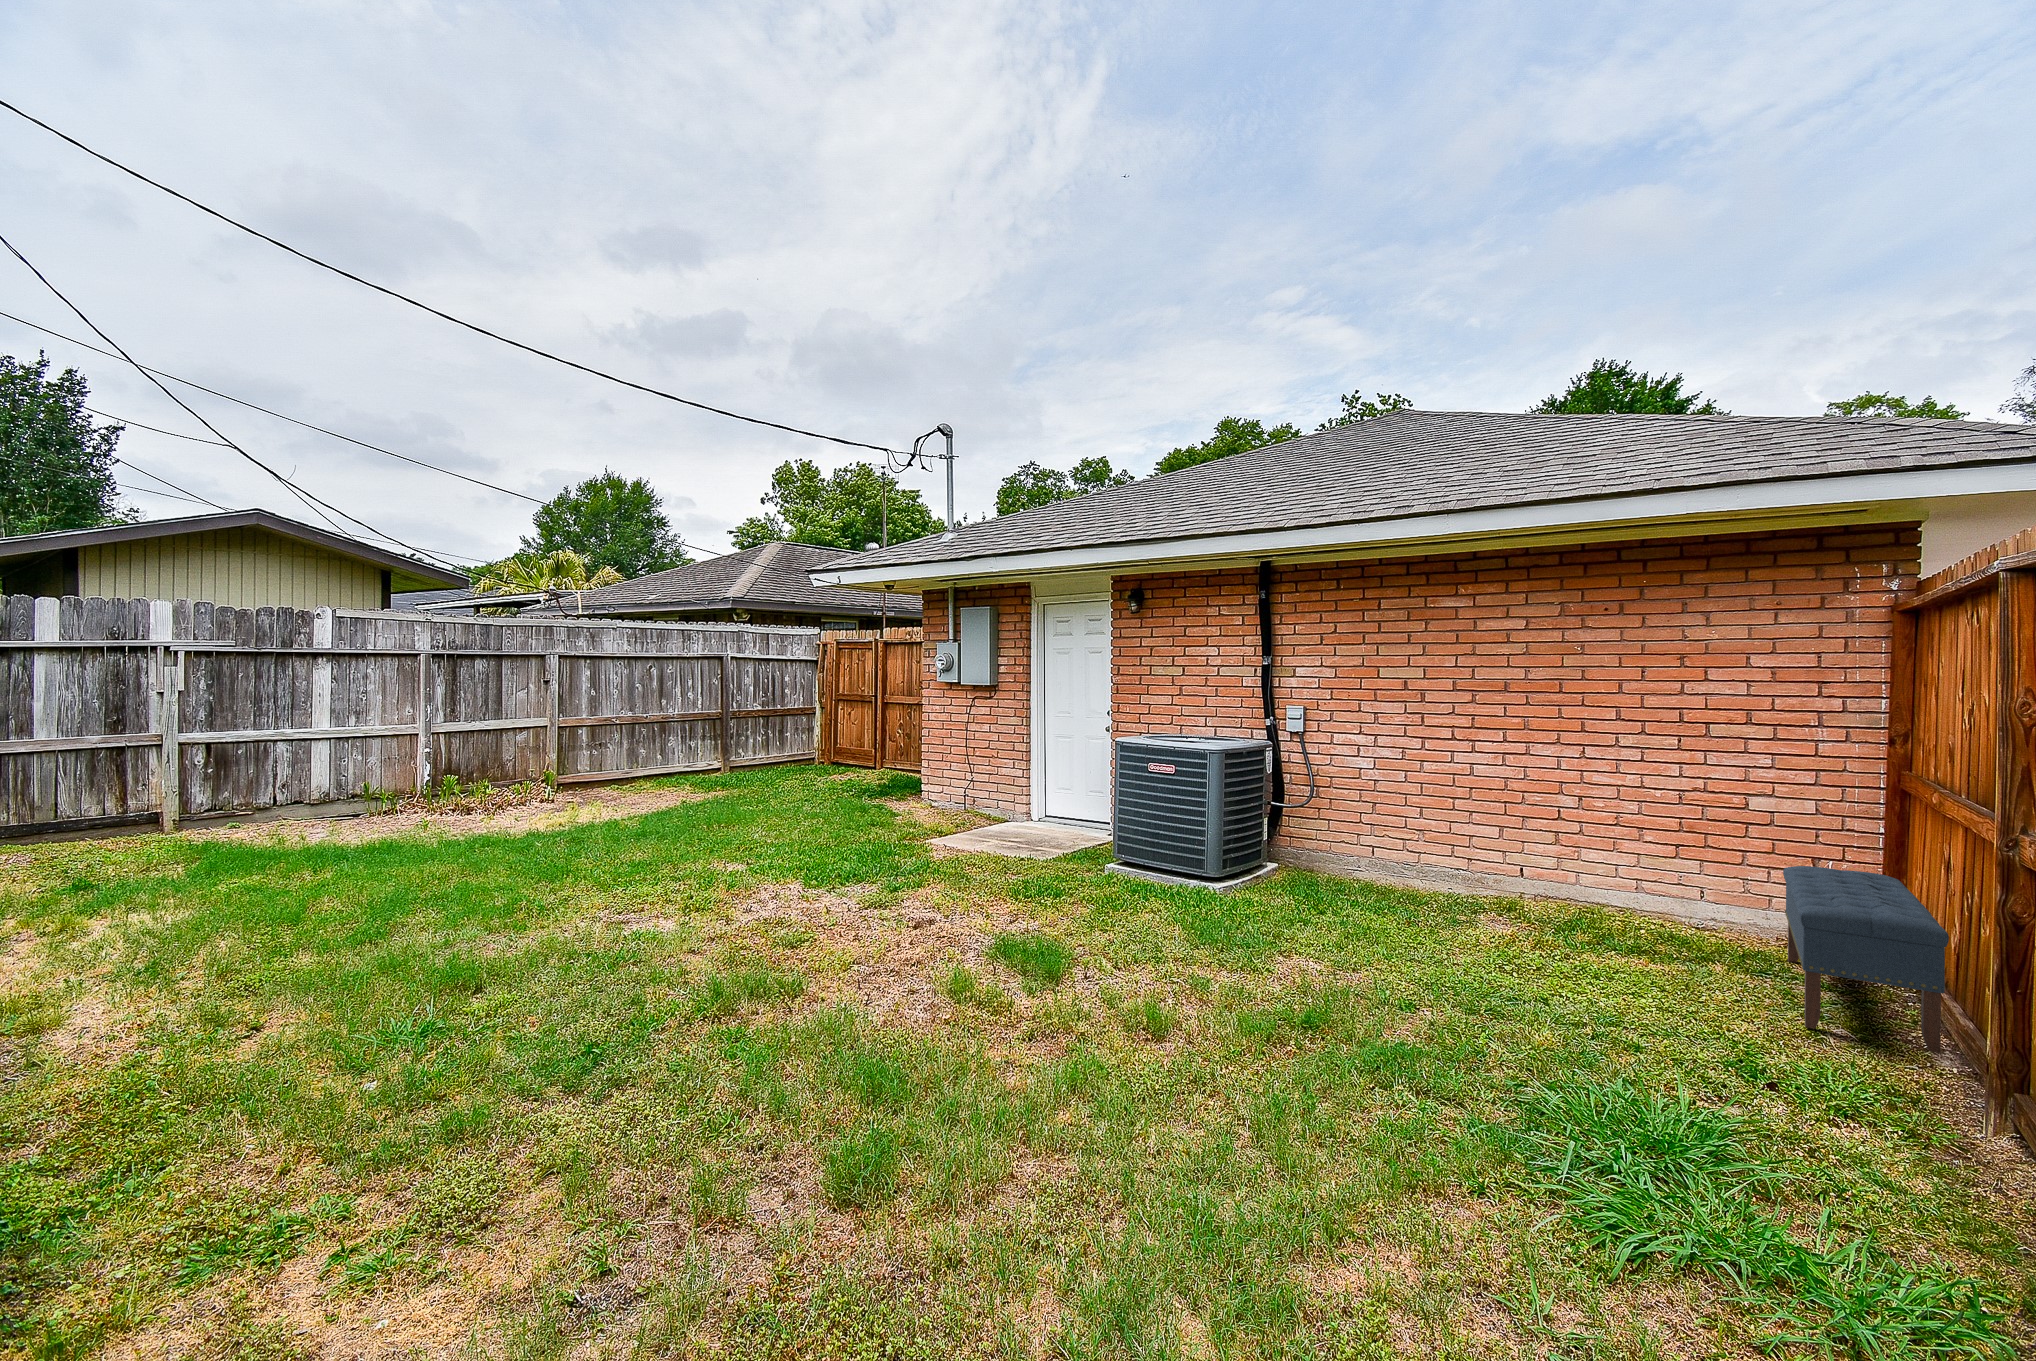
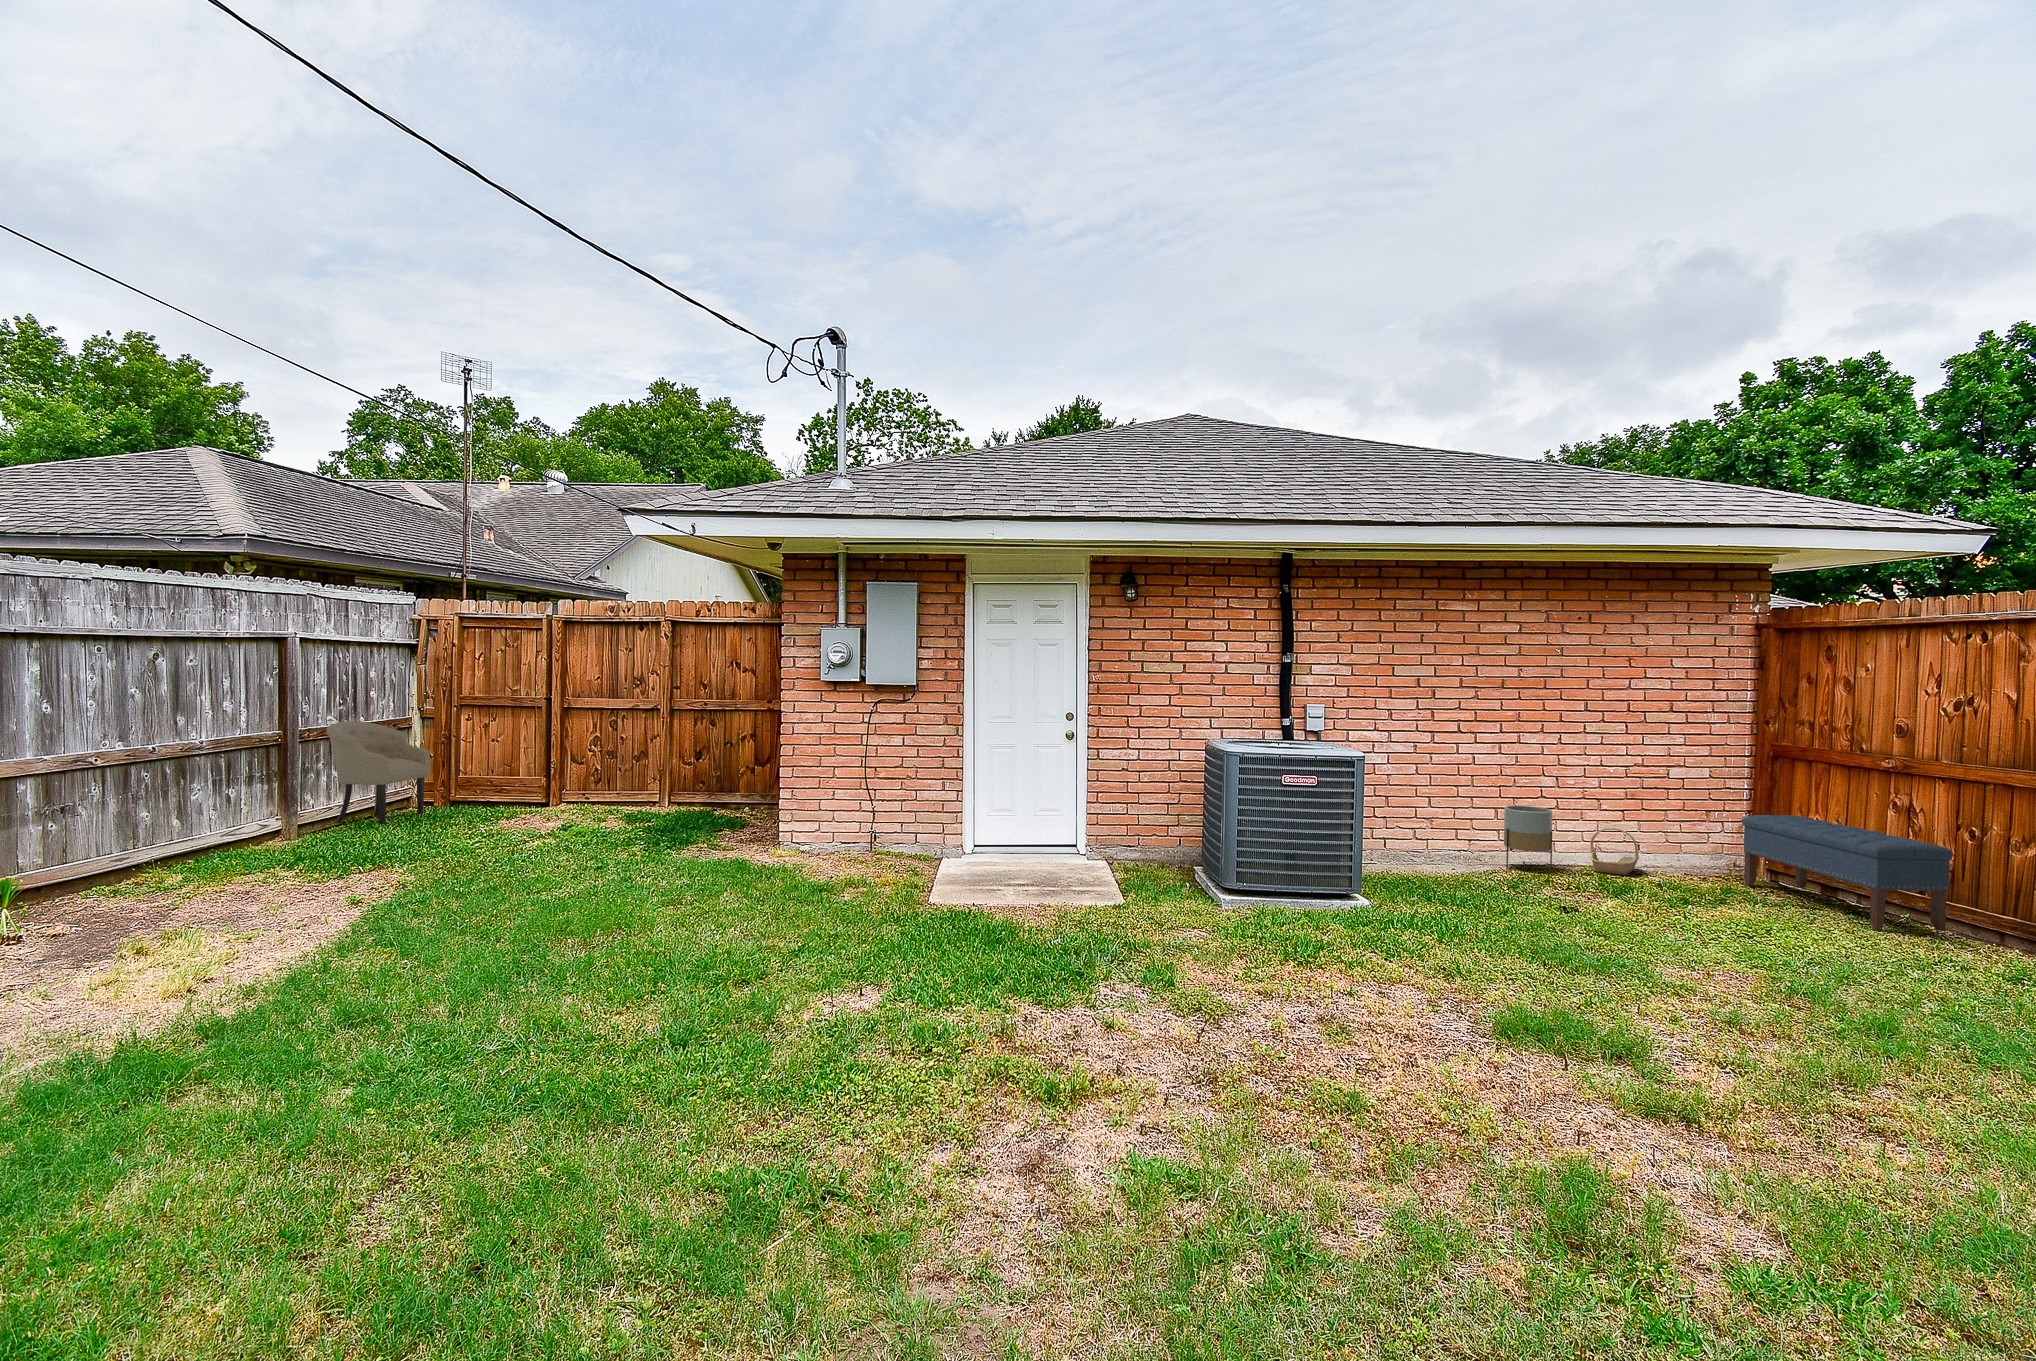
chair: none [748,707,803,771] -> present [327,721,430,823]
planter: none [1483,826,1542,907] -> present [1504,806,1552,872]
basket: none [1594,865,1673,924] -> present [1590,828,1639,875]

